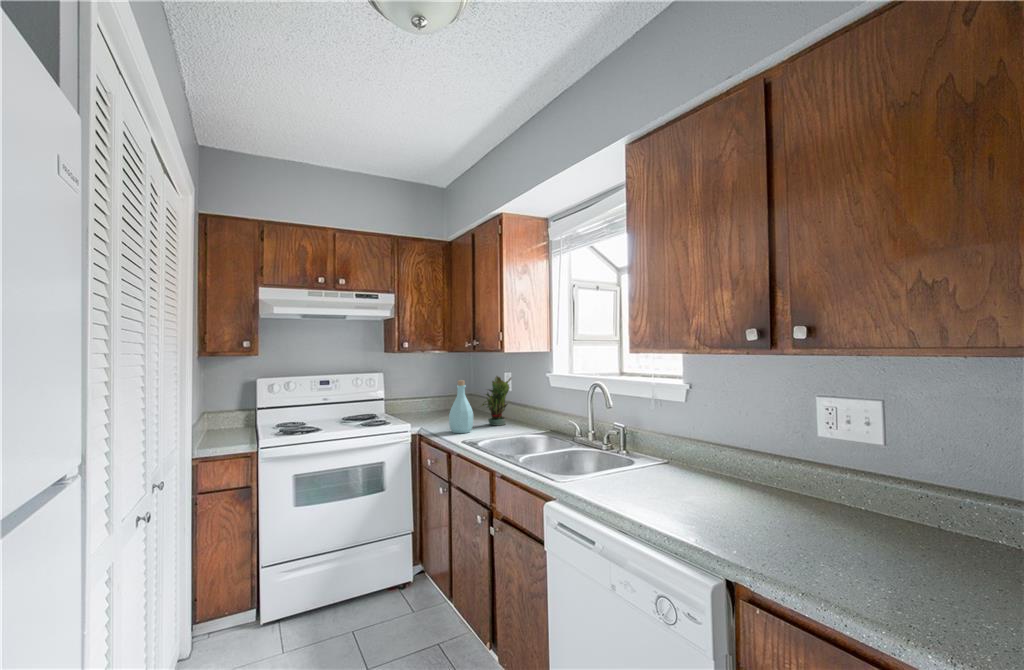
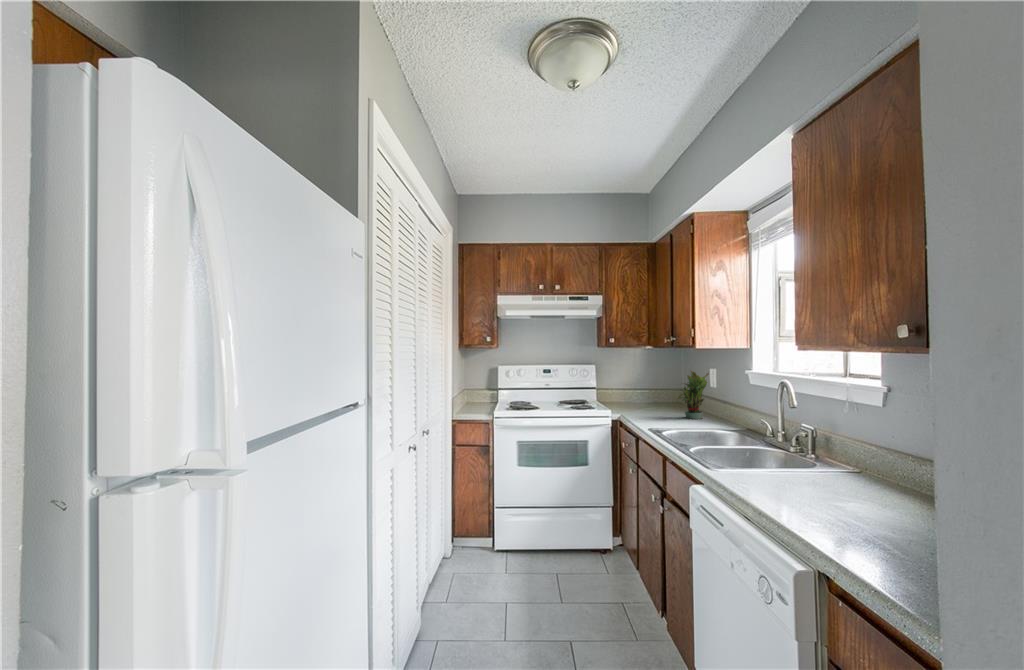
bottle: present [449,380,473,433] -> none [641,373,666,422]

